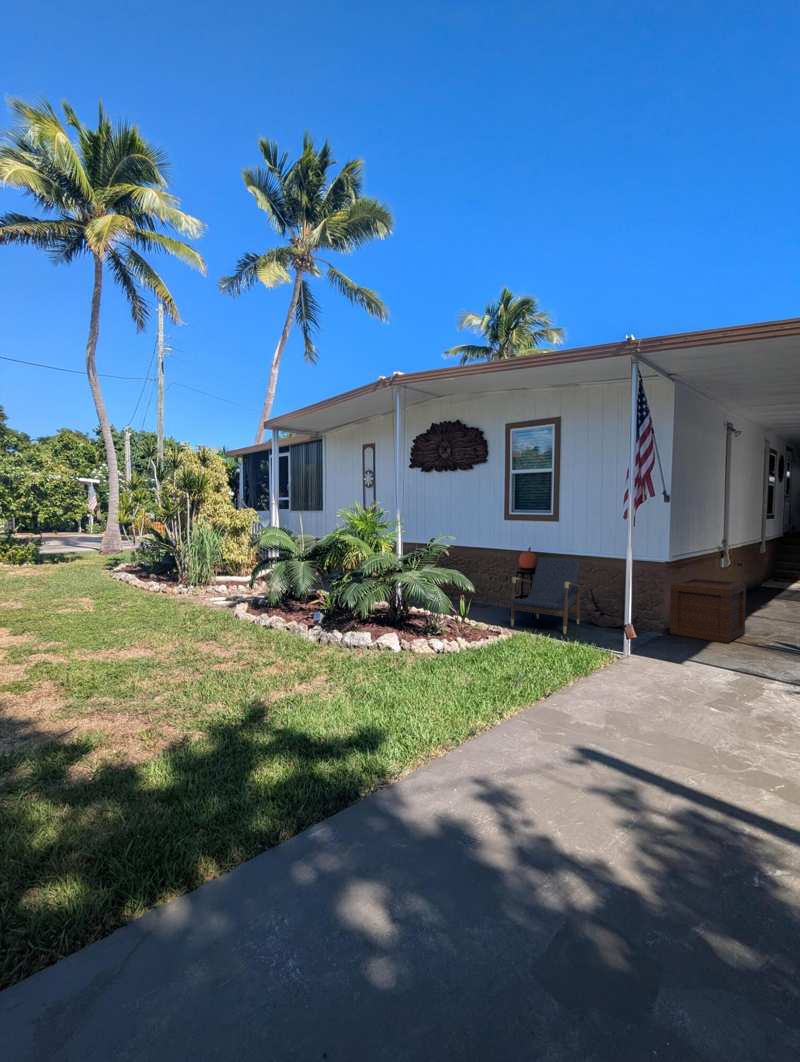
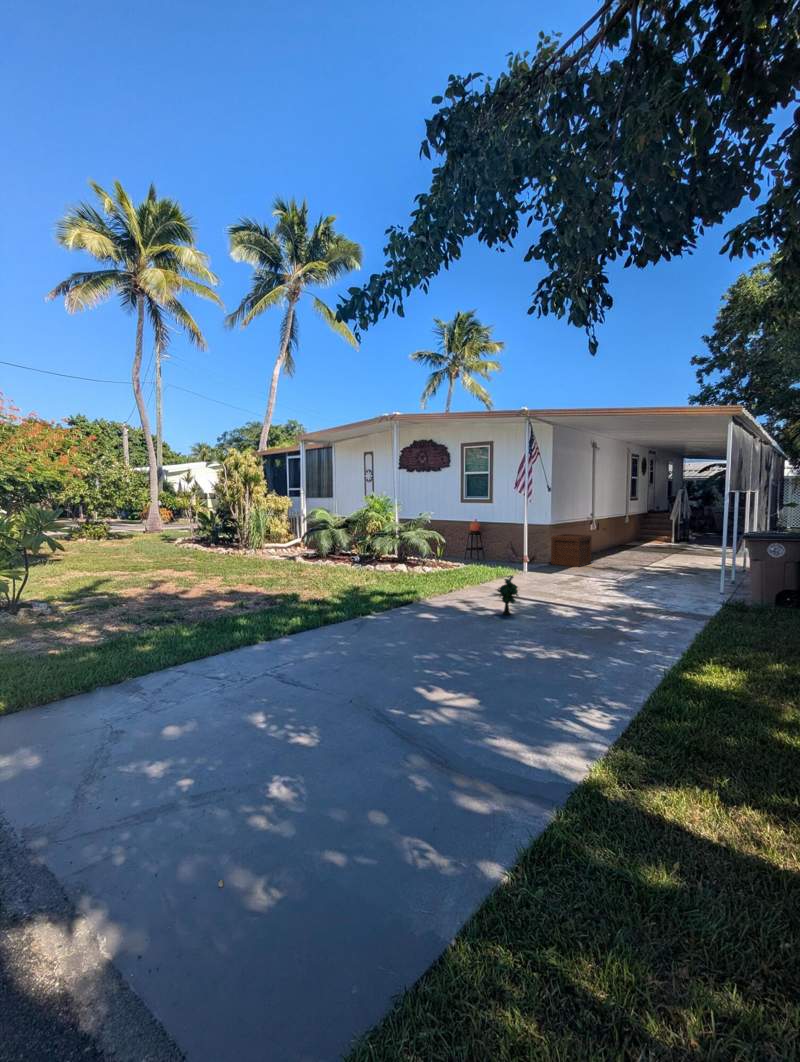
lounge chair: present [511,558,580,634] -> none [464,524,504,565]
decorative plant: none [615,769,702,905] -> present [497,576,518,615]

